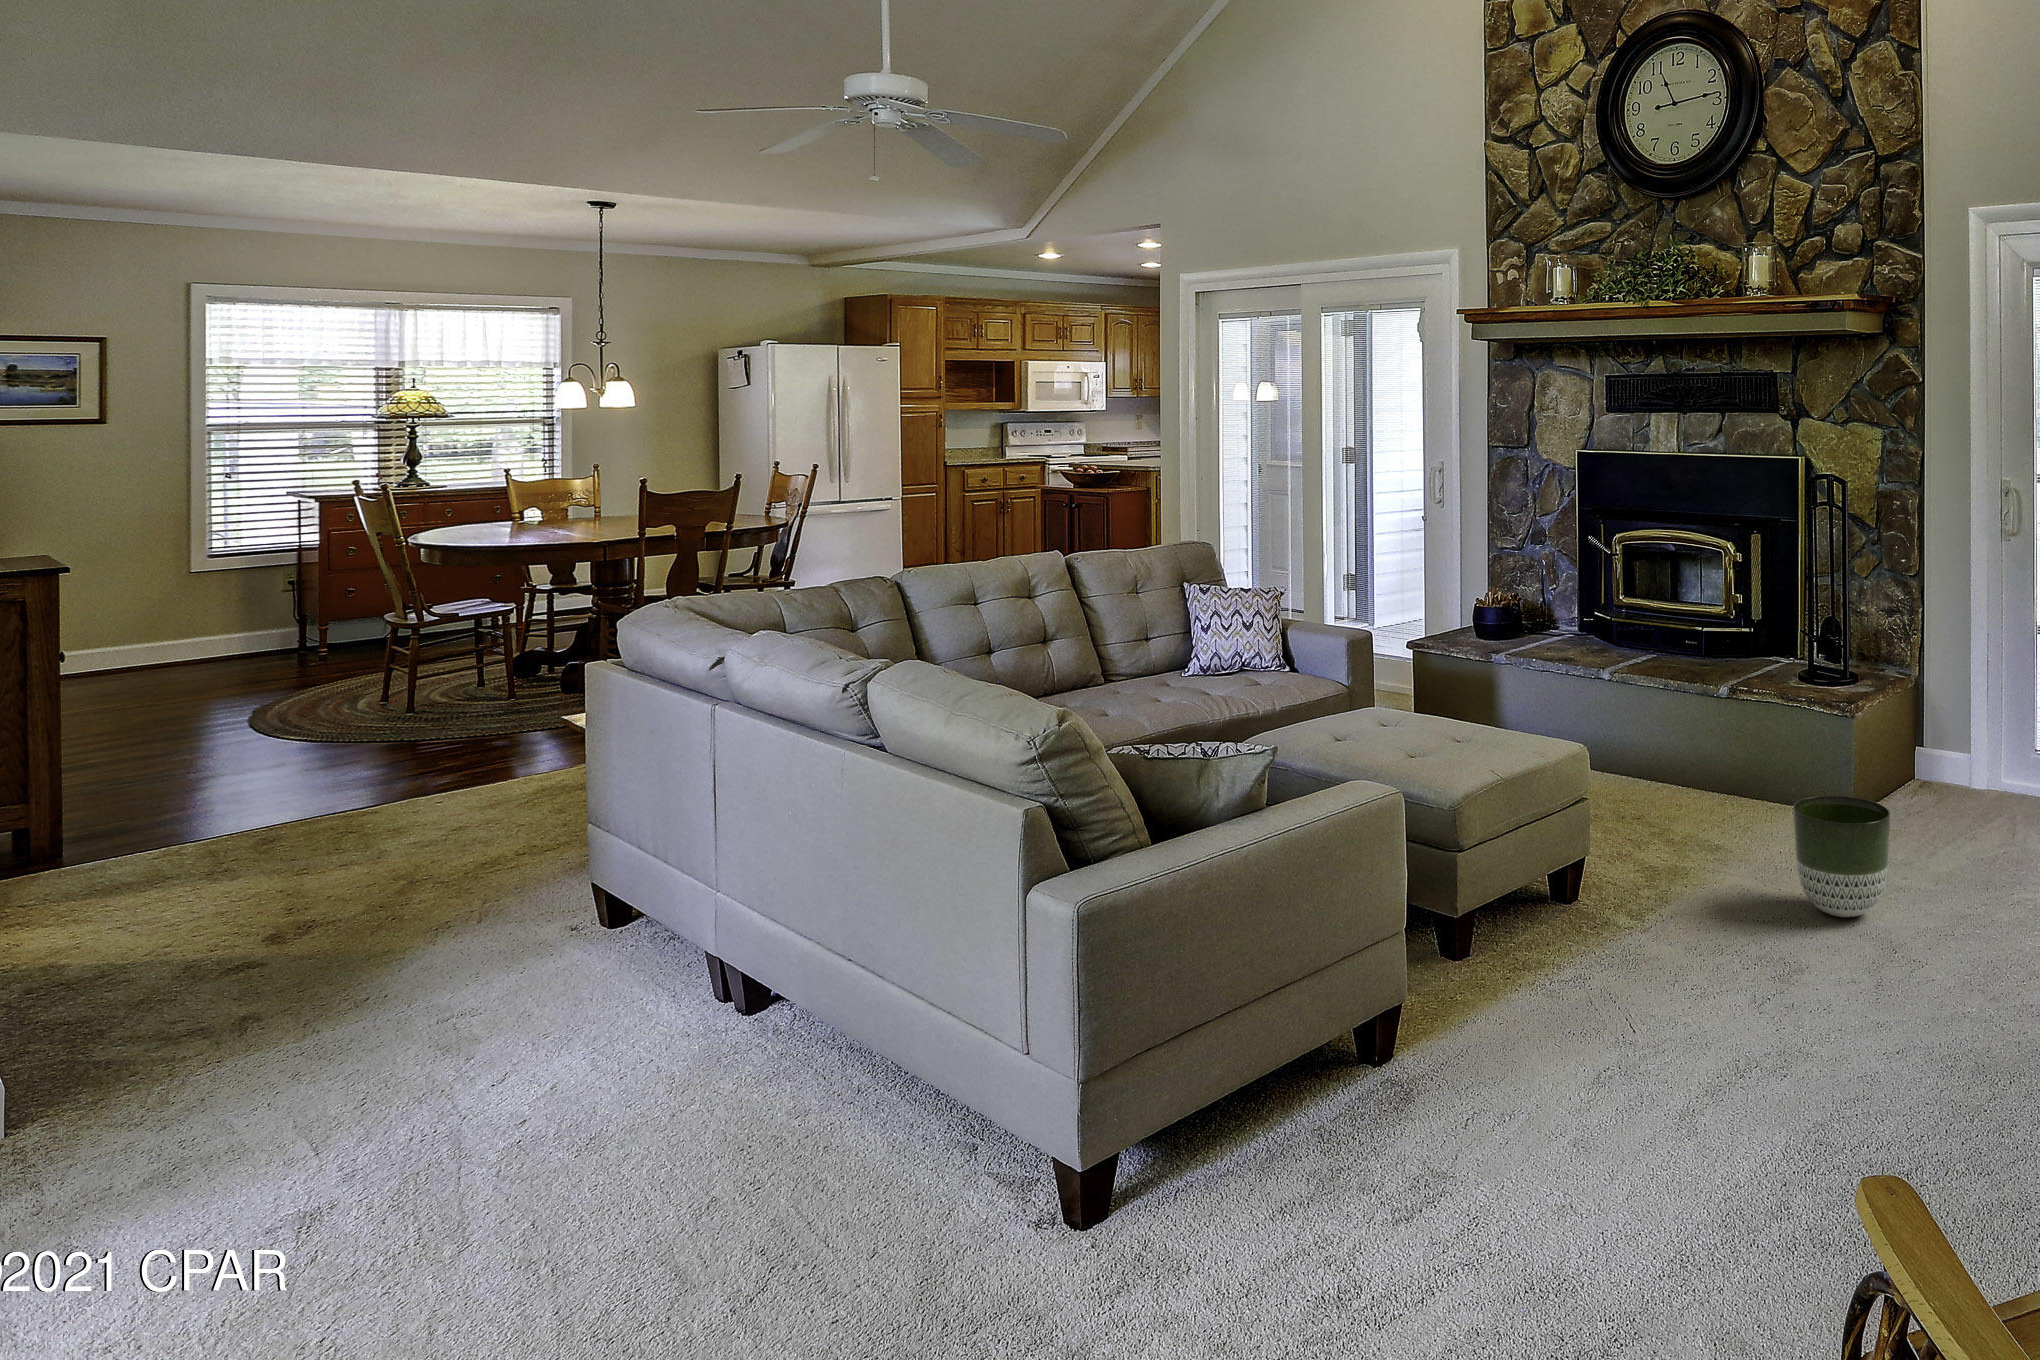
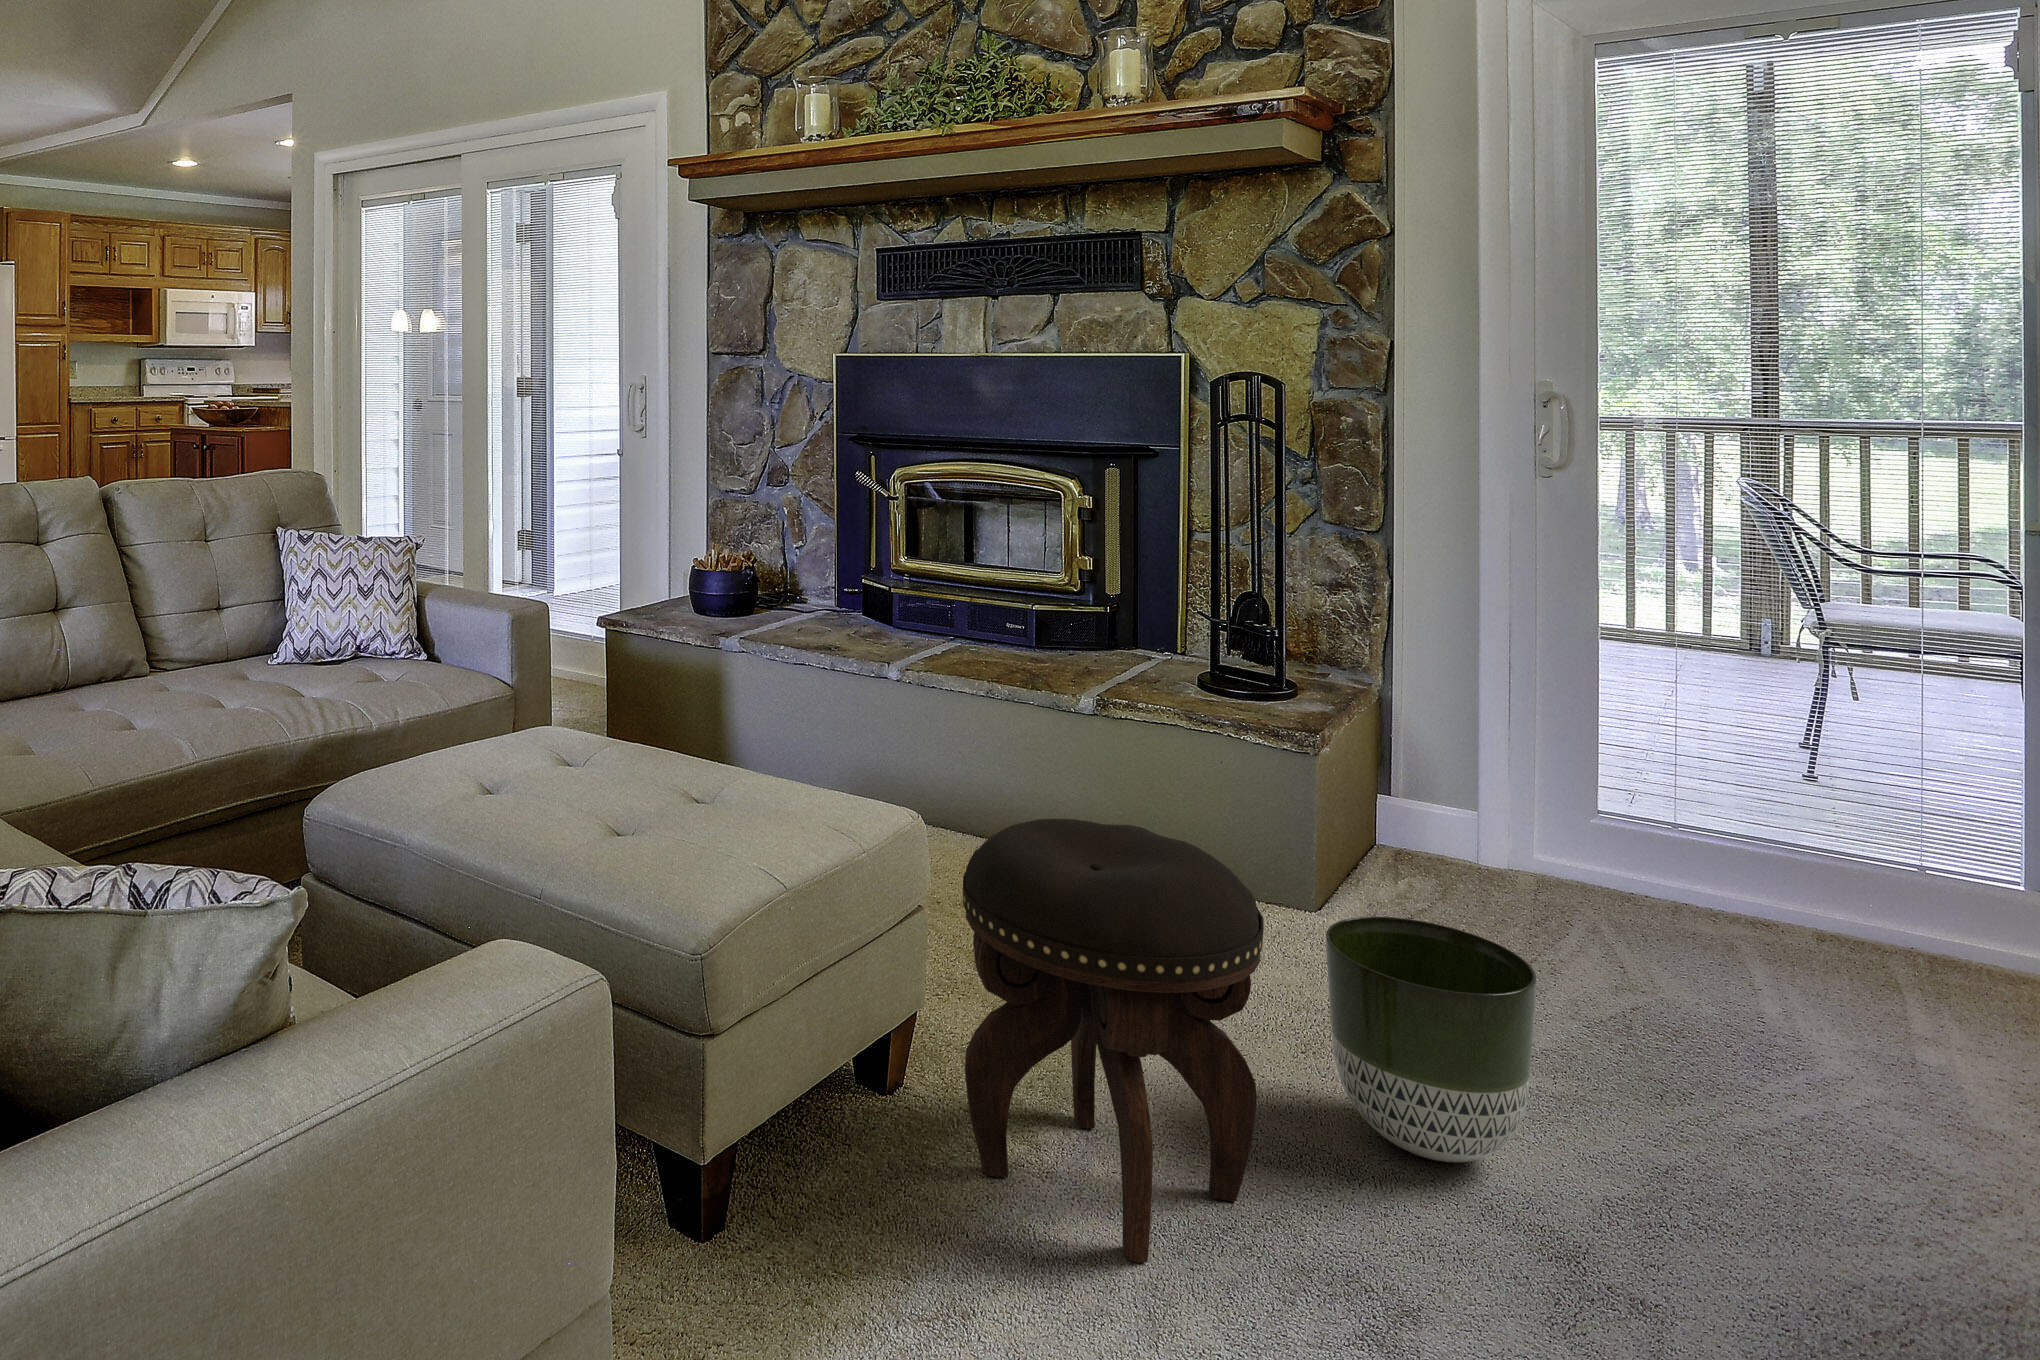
footstool: none [1592,743,1739,956] -> present [963,819,1264,1263]

